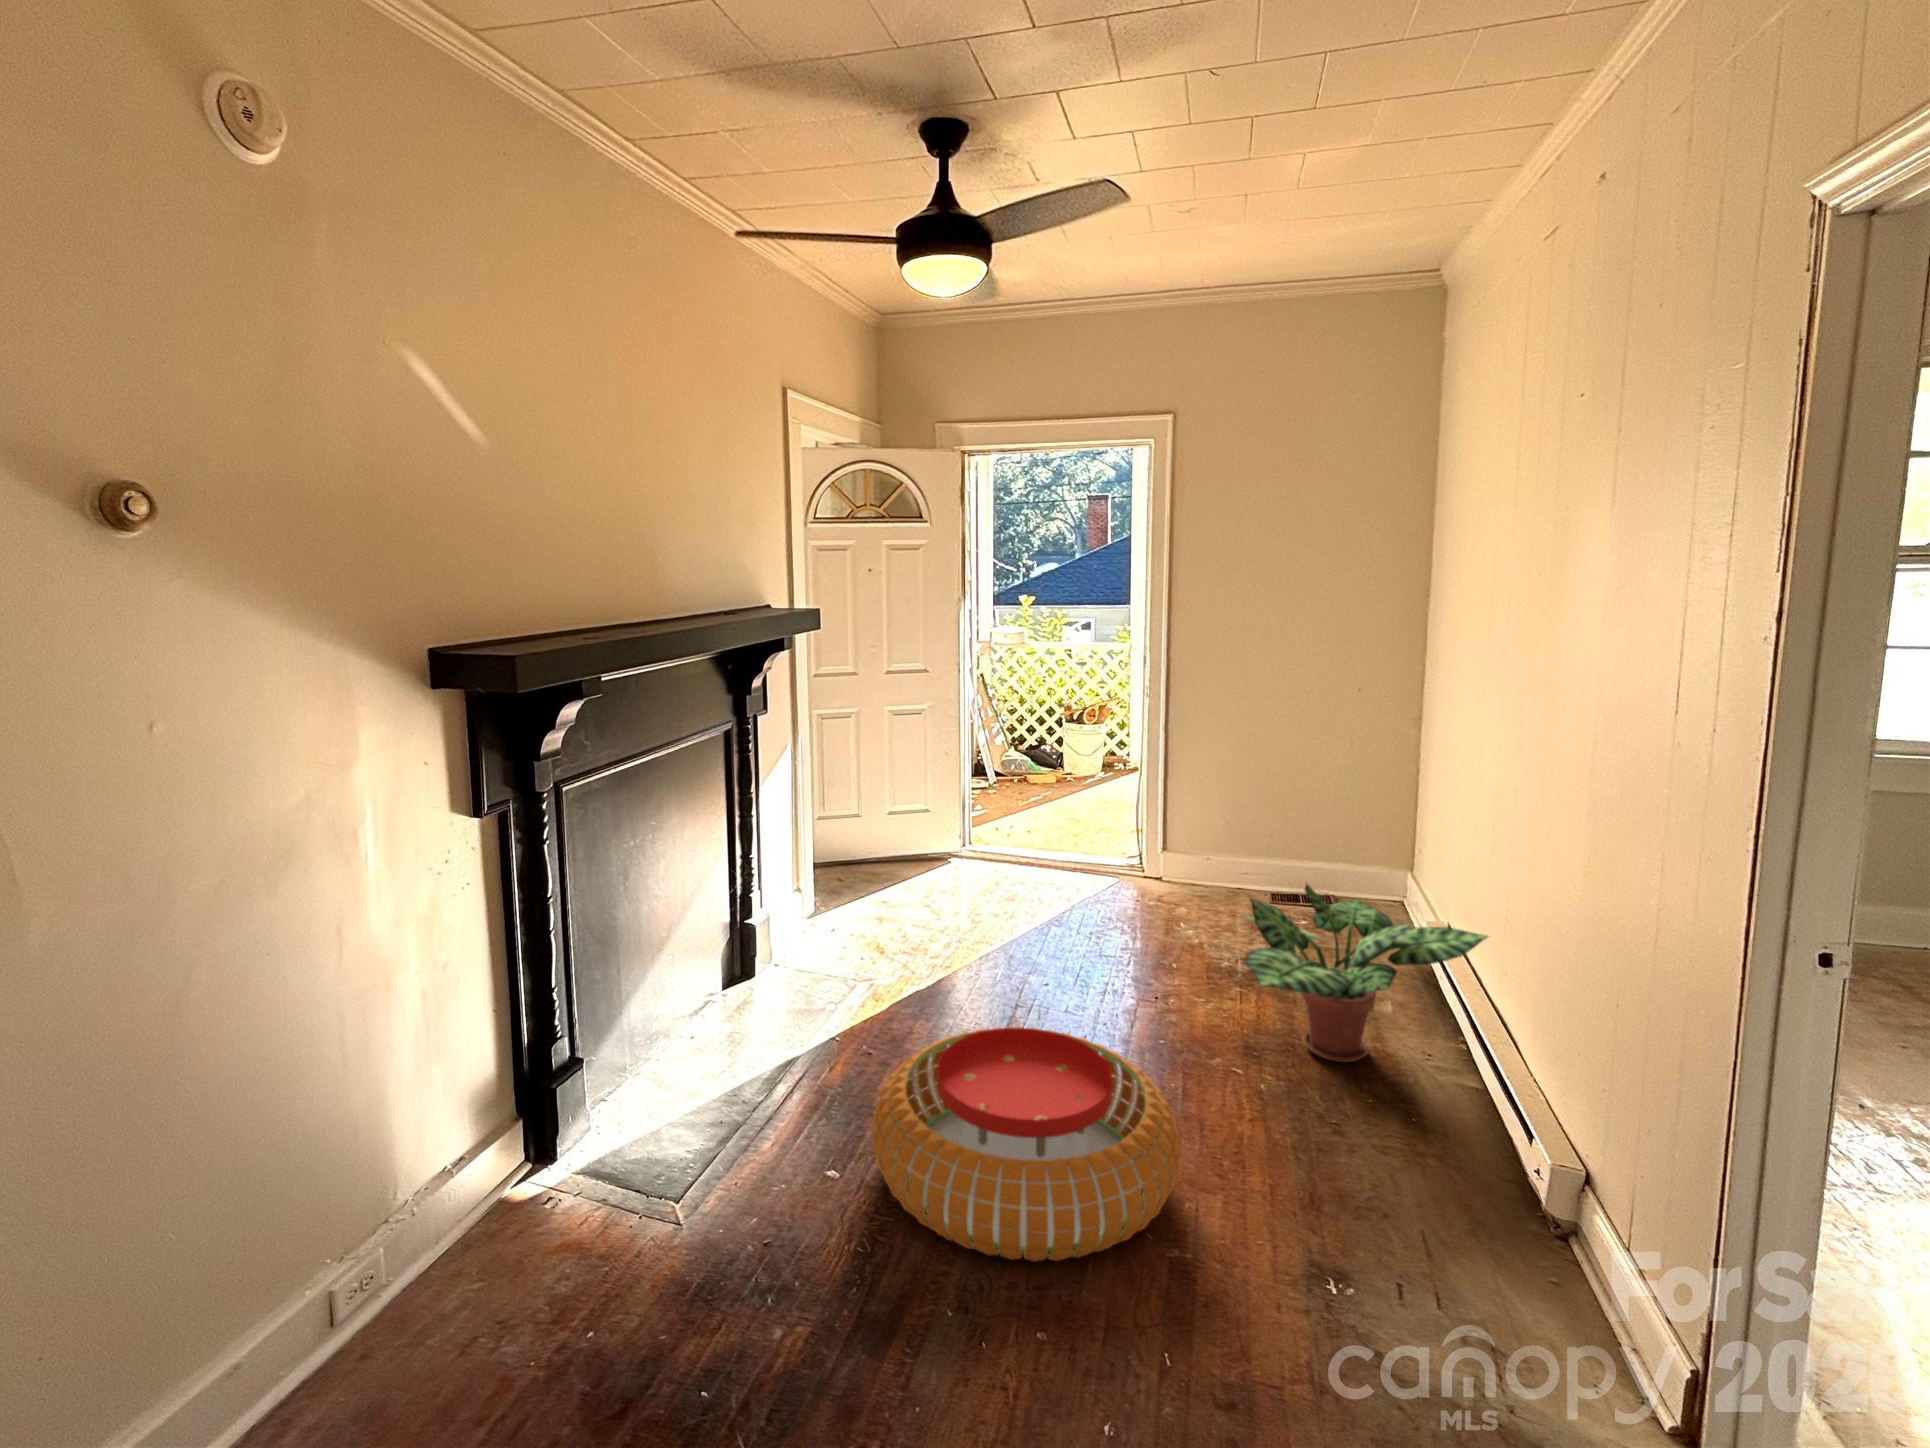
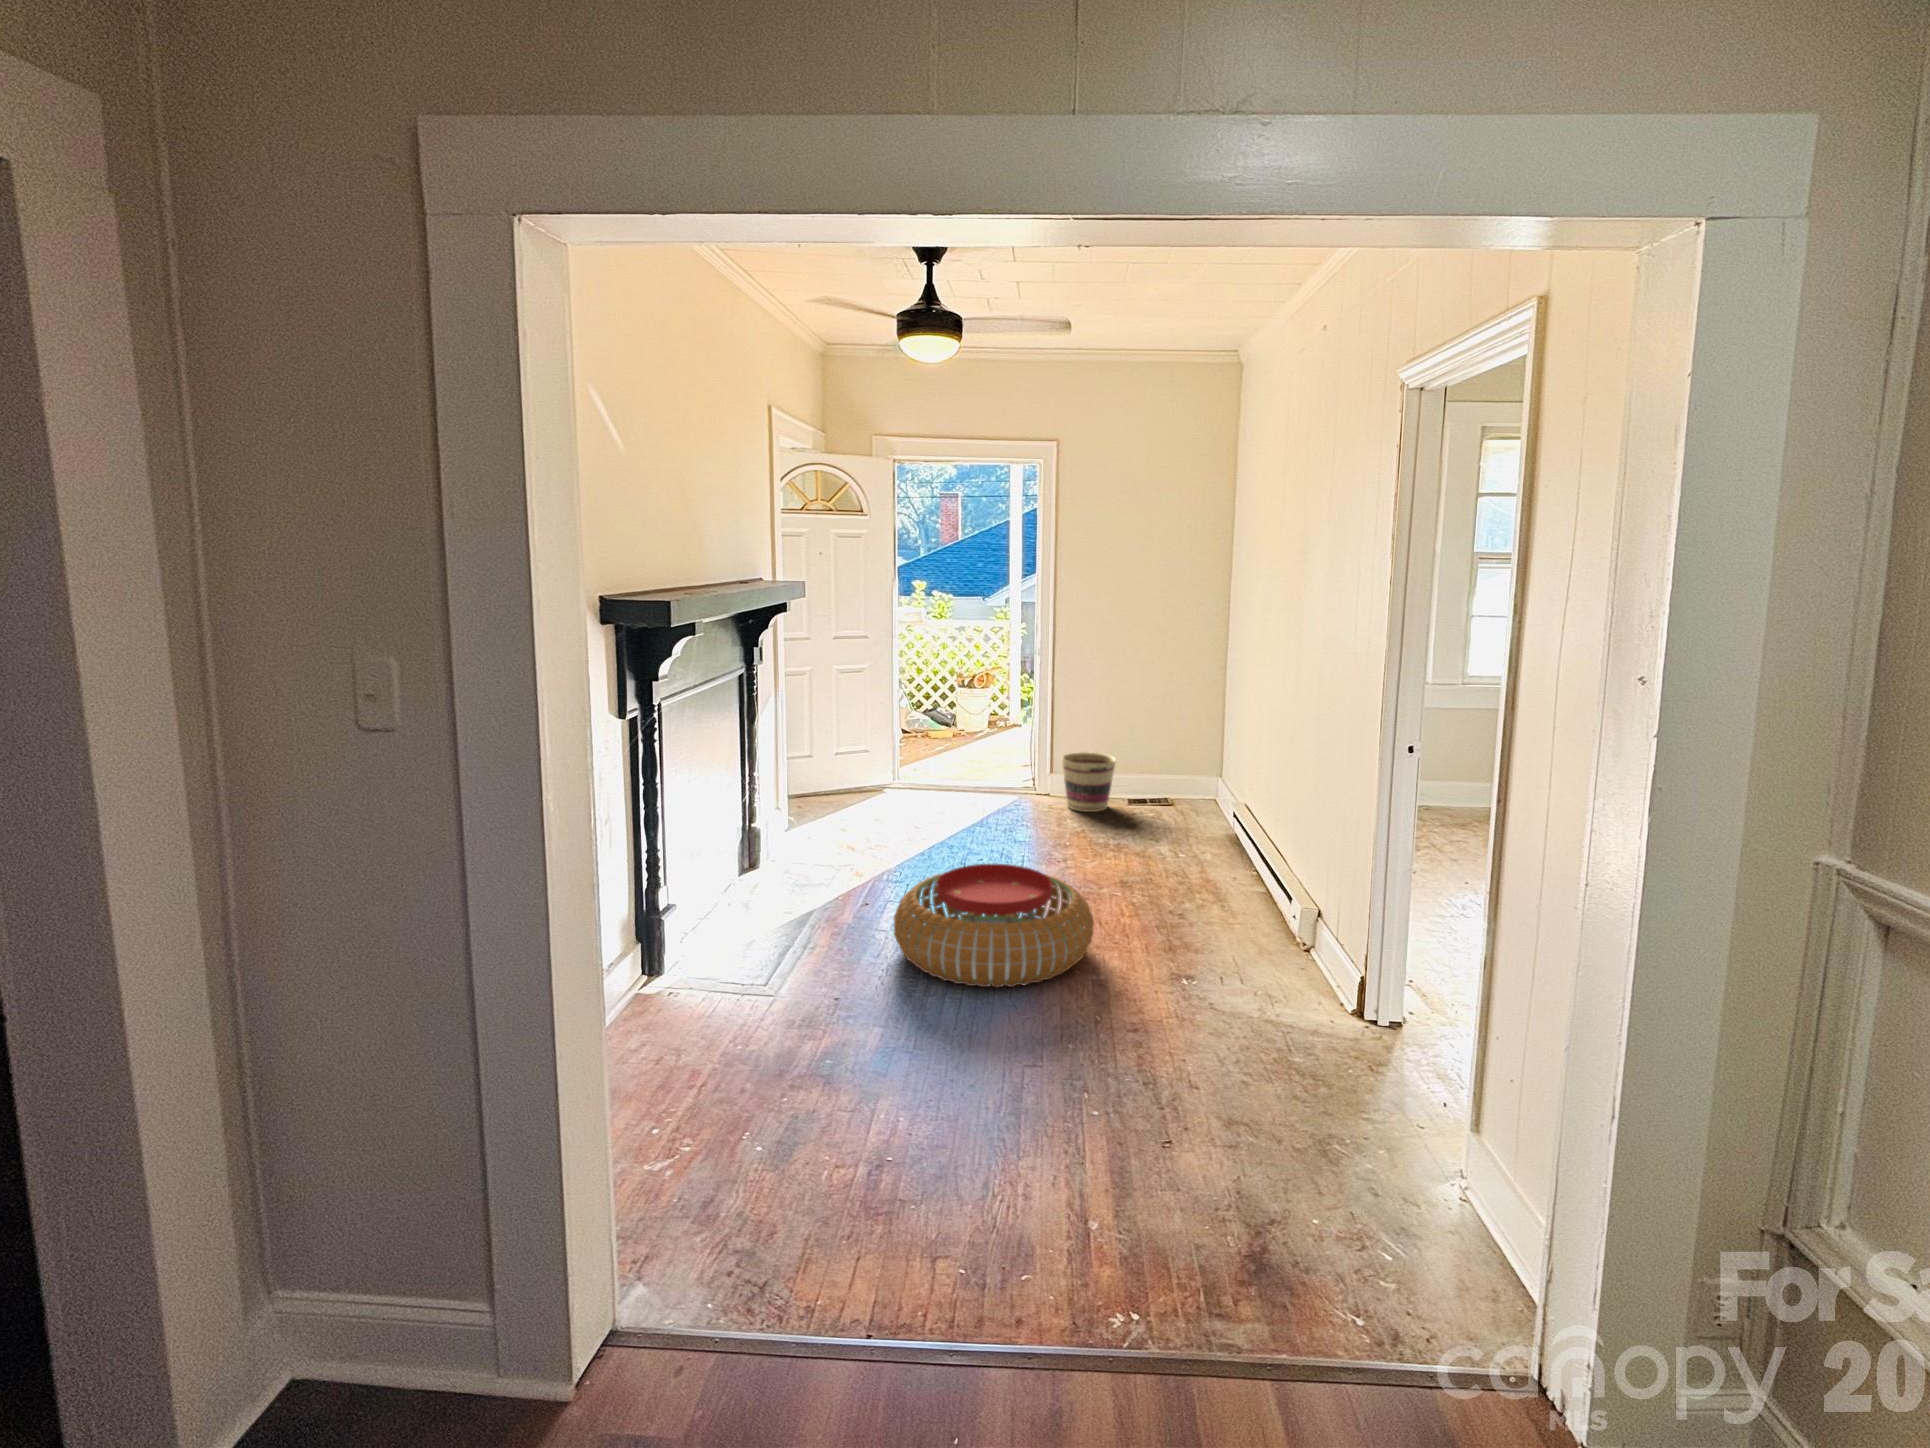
basket: none [1174,825,1250,909] -> present [1062,752,1116,812]
potted plant: present [1241,884,1488,1062] -> none [1116,768,1271,886]

